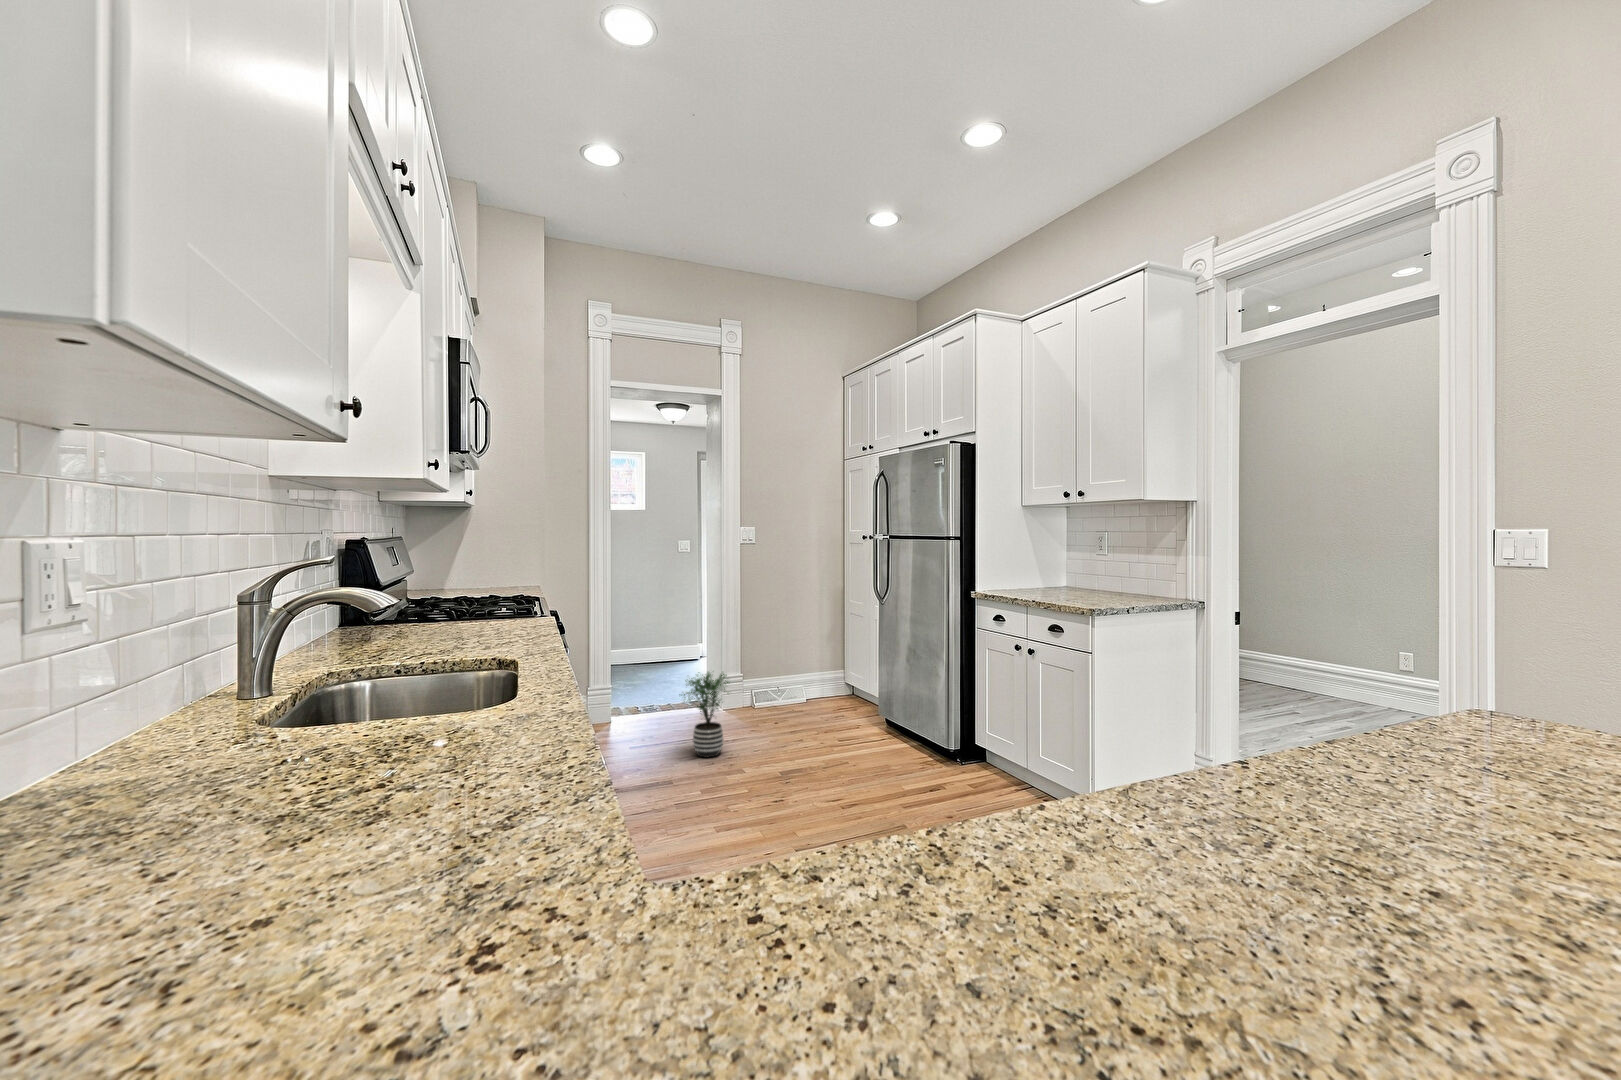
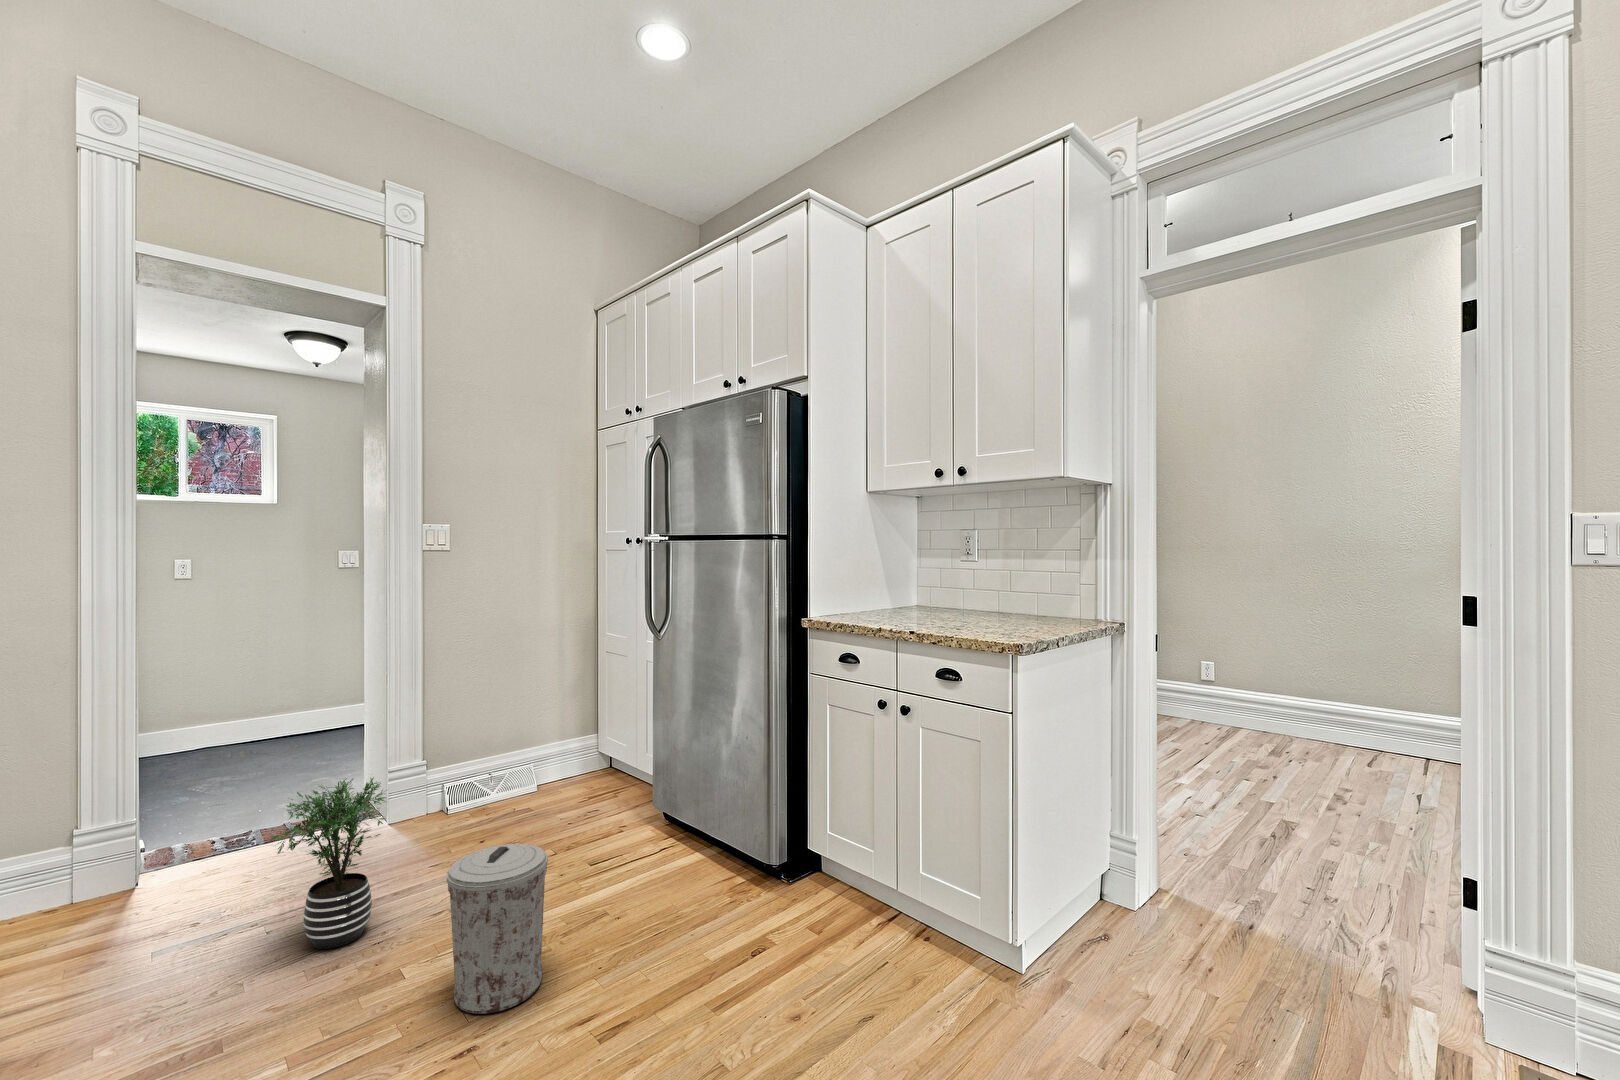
trash can: none [764,708,814,790] -> present [447,844,548,1014]

